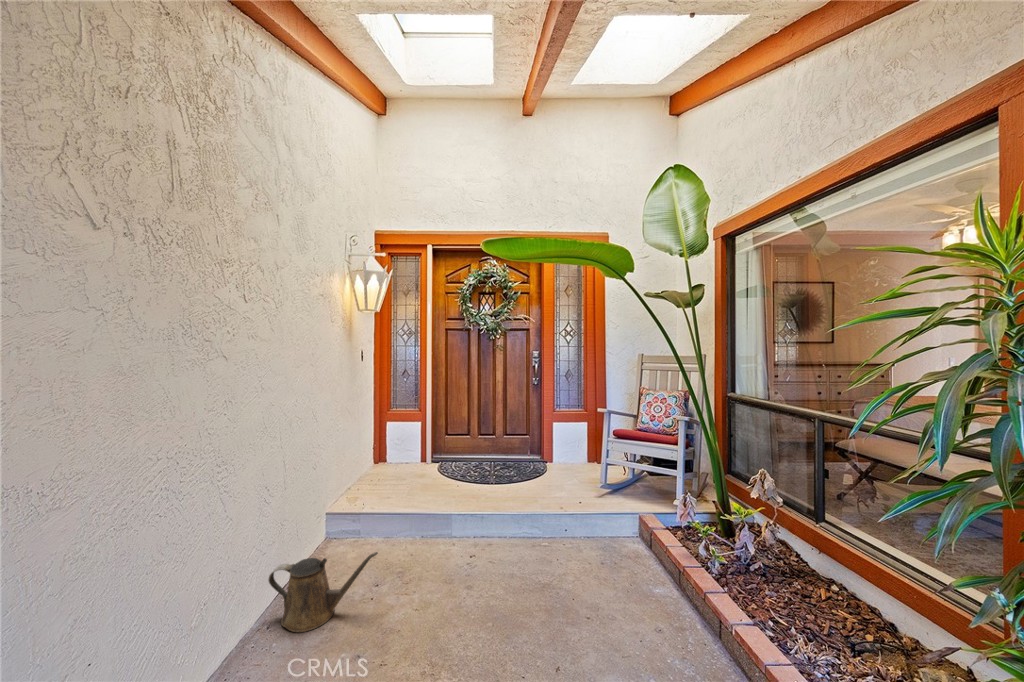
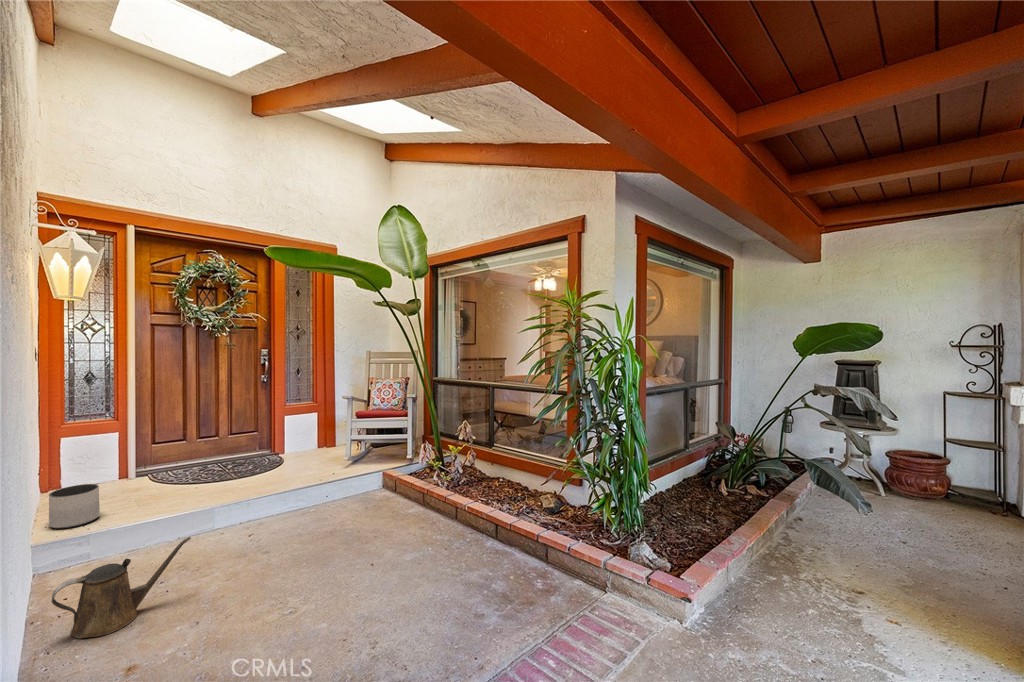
planter: none [345,465,378,502] -> present [49,484,100,529]

